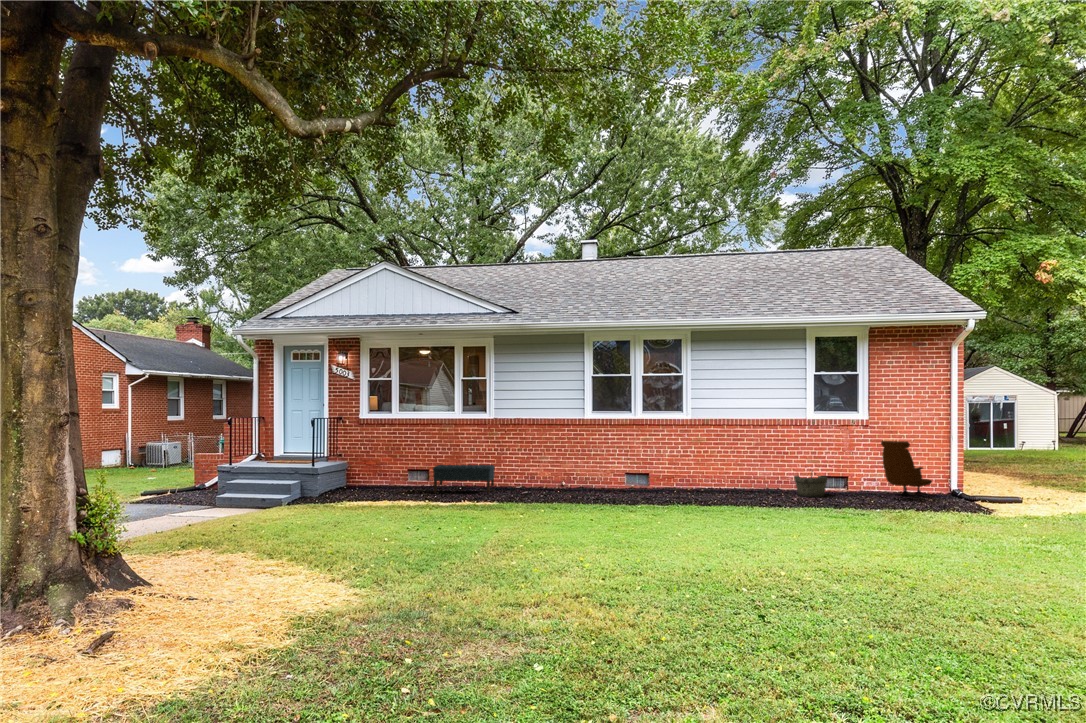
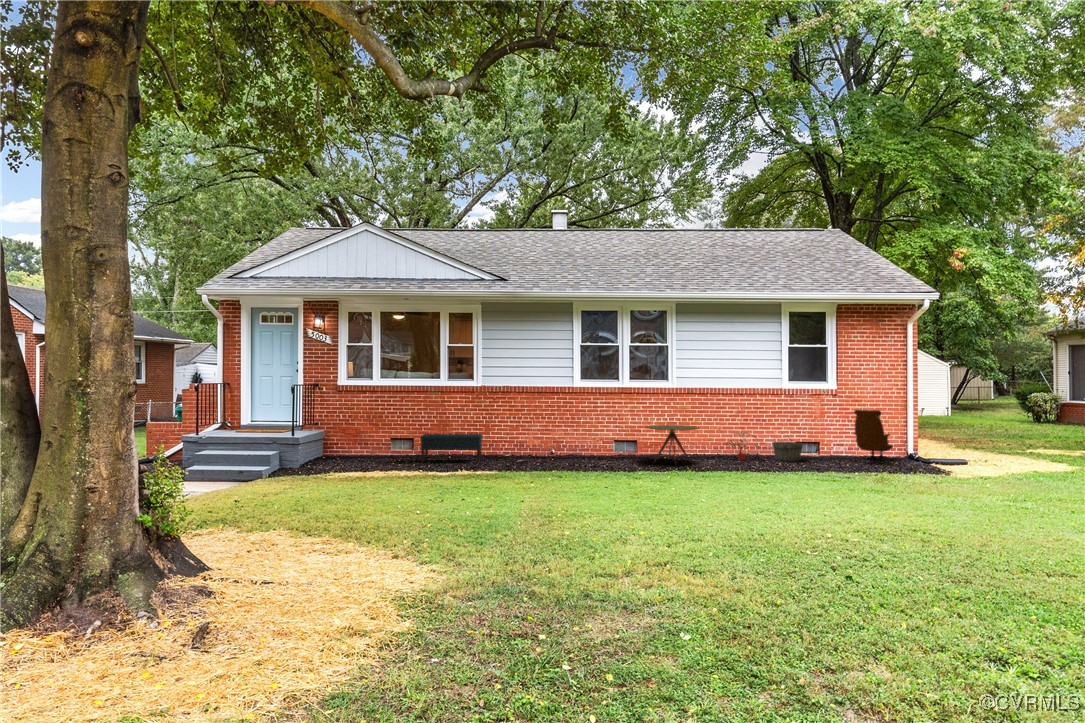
round table: none [656,457,711,499] -> present [646,425,699,464]
potted plant: none [743,465,782,495] -> present [726,433,759,460]

